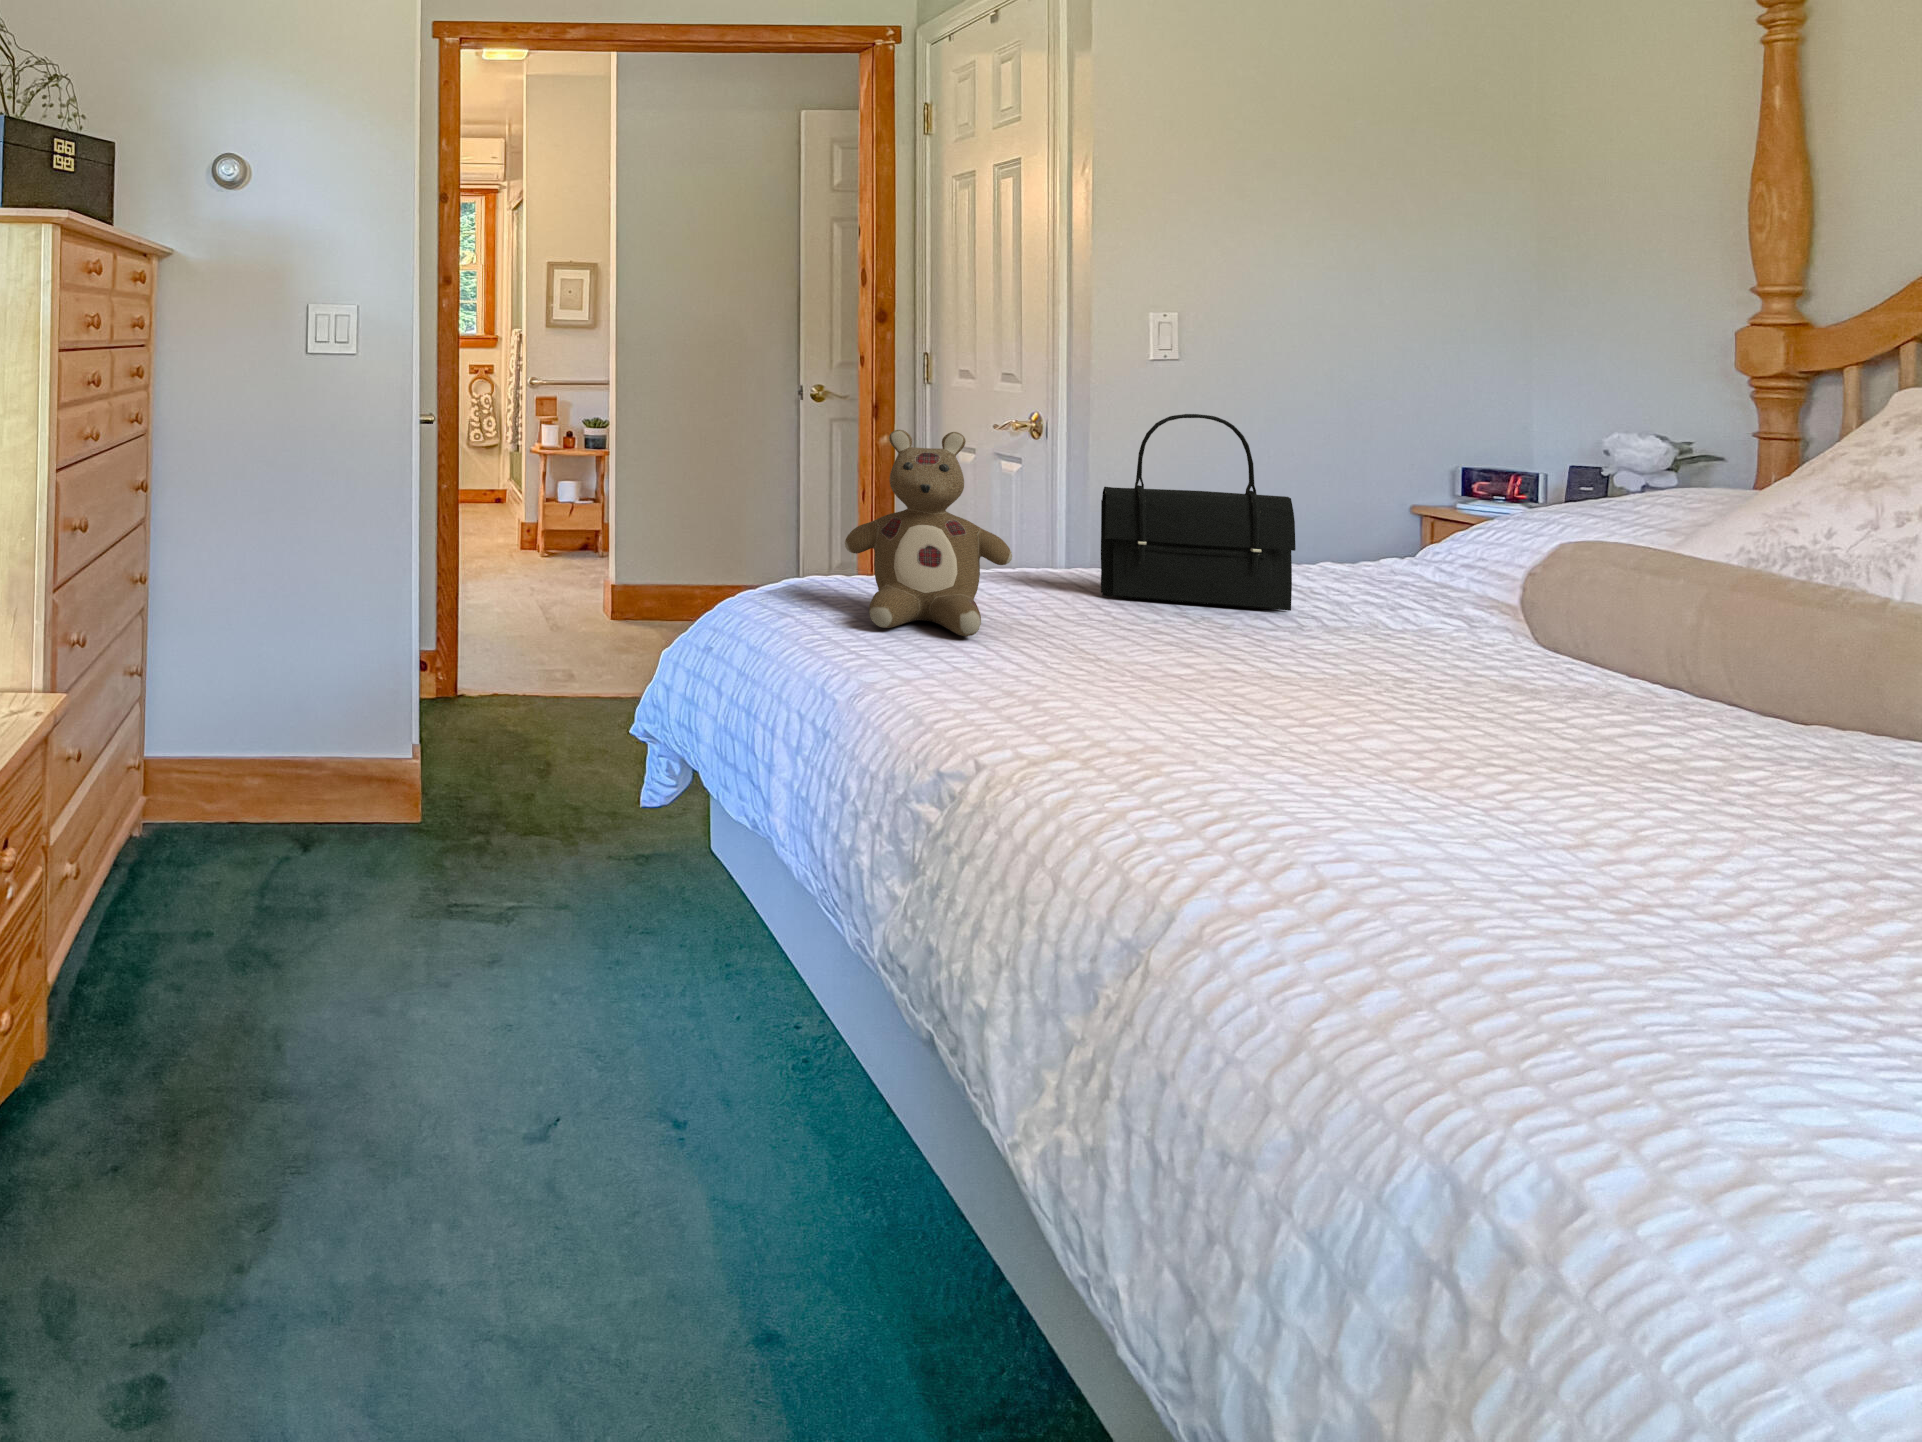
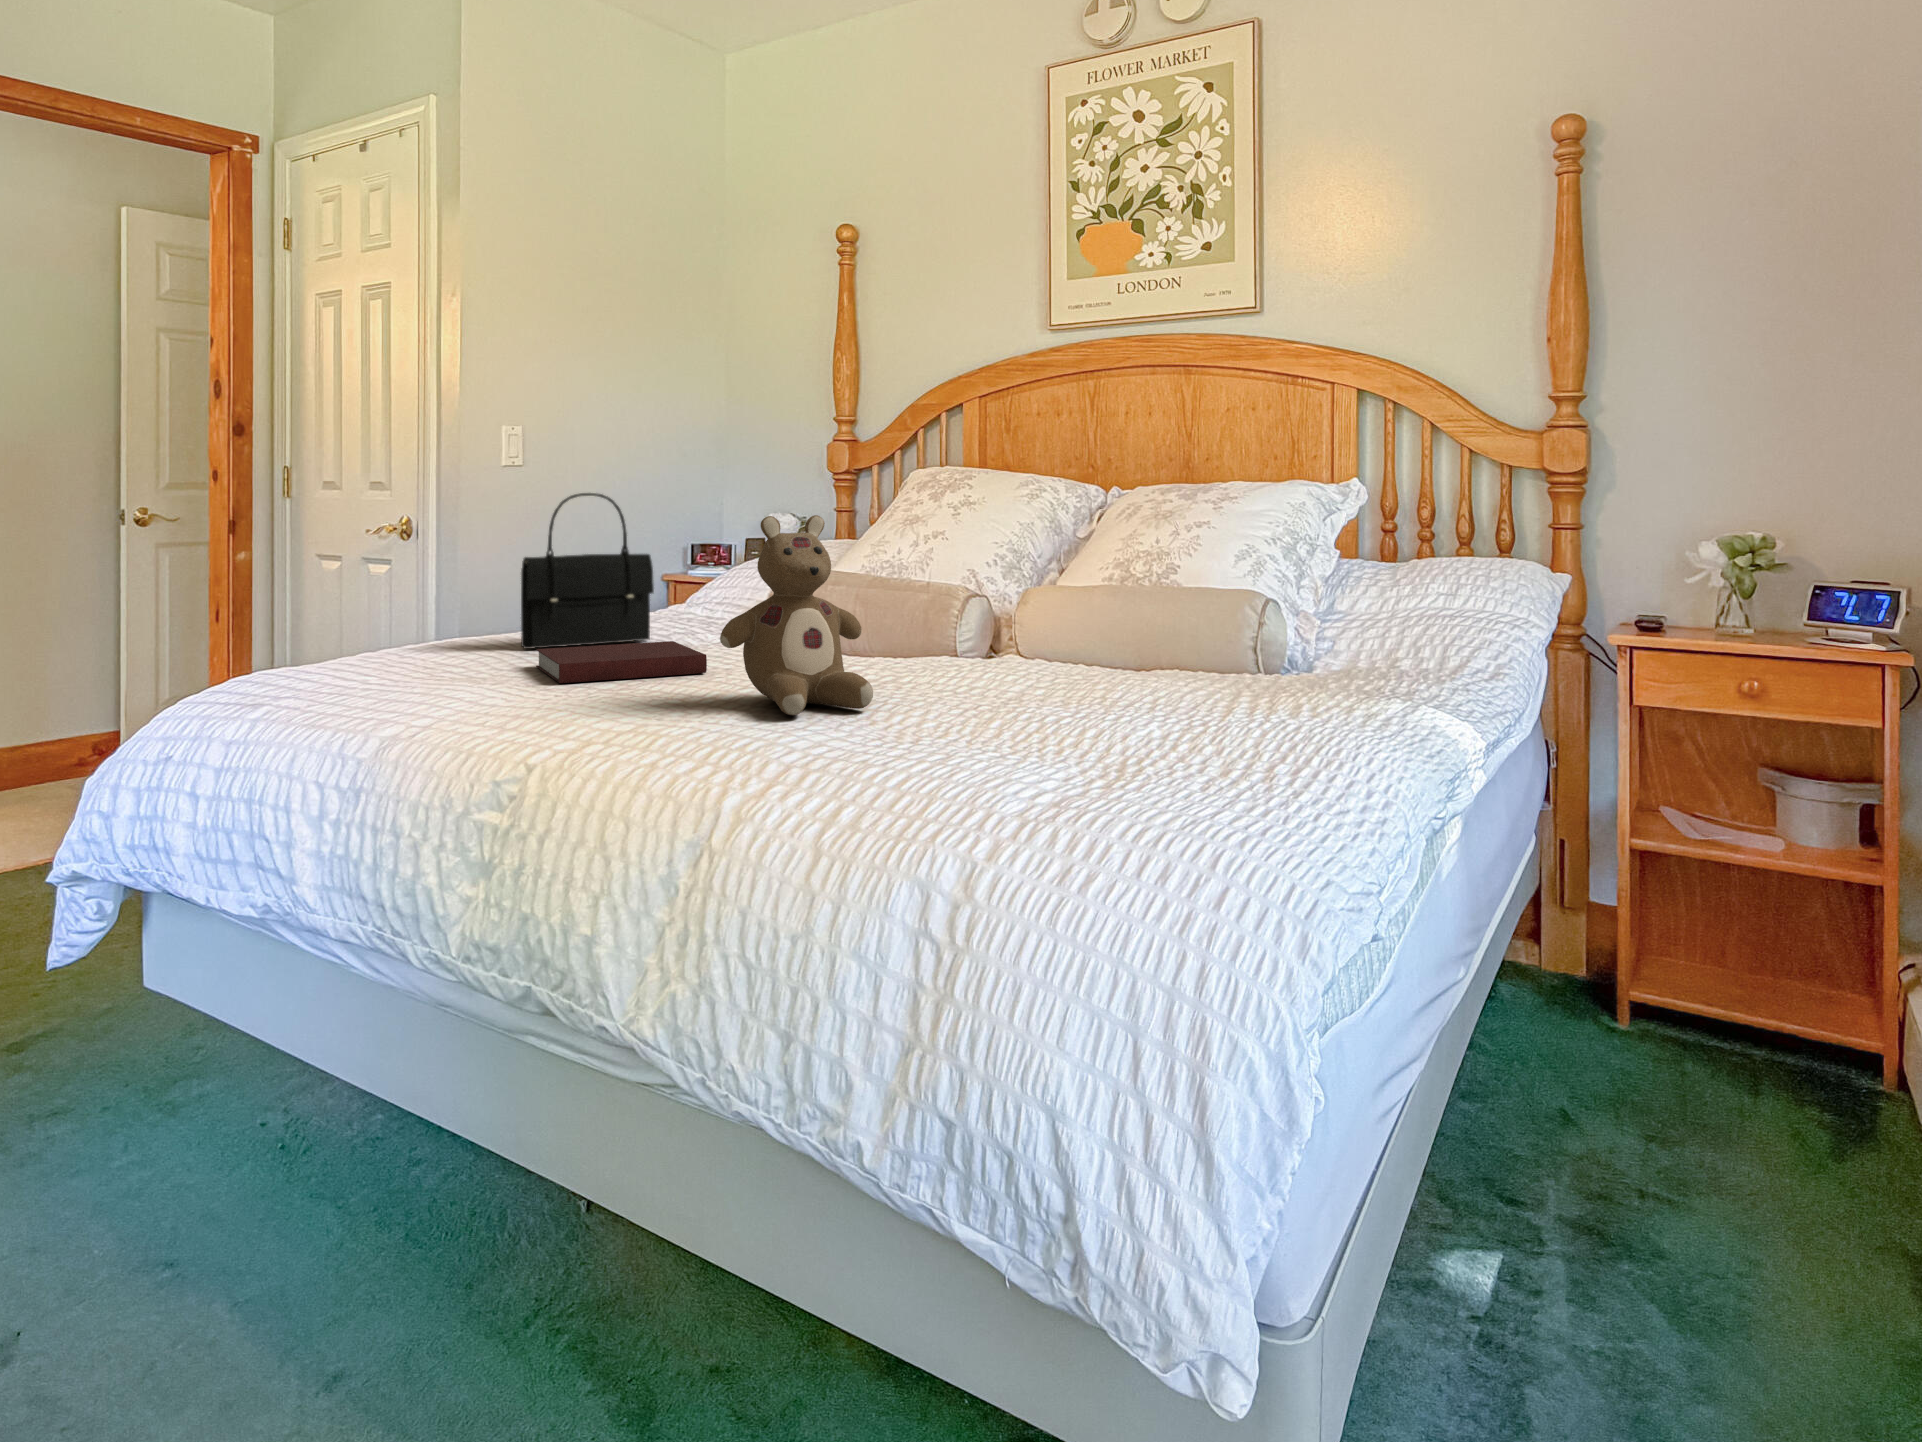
stuffed bear: present [845,430,1012,636] -> present [720,515,873,715]
notebook: none [1097,604,1337,682] -> present [536,641,707,683]

